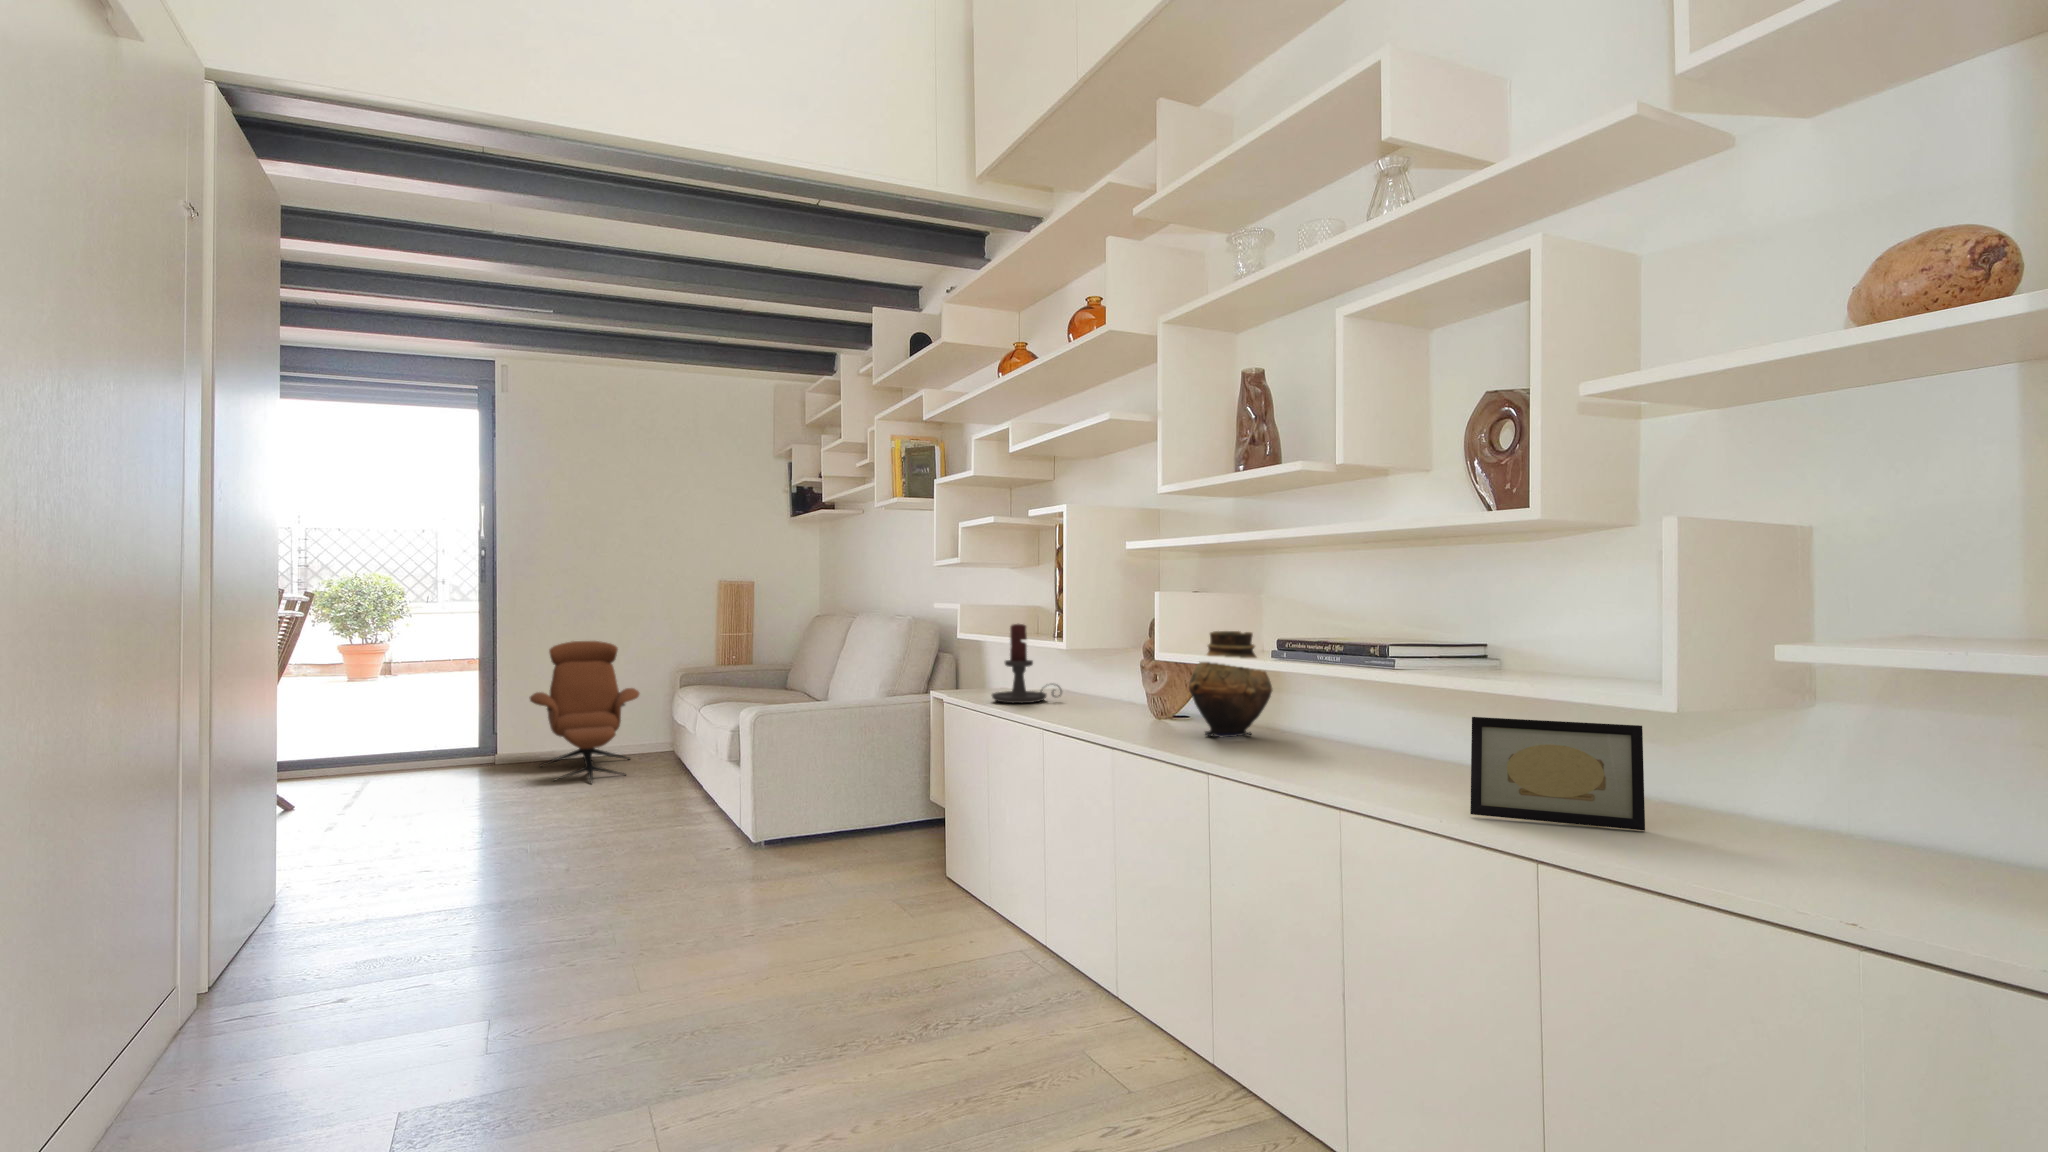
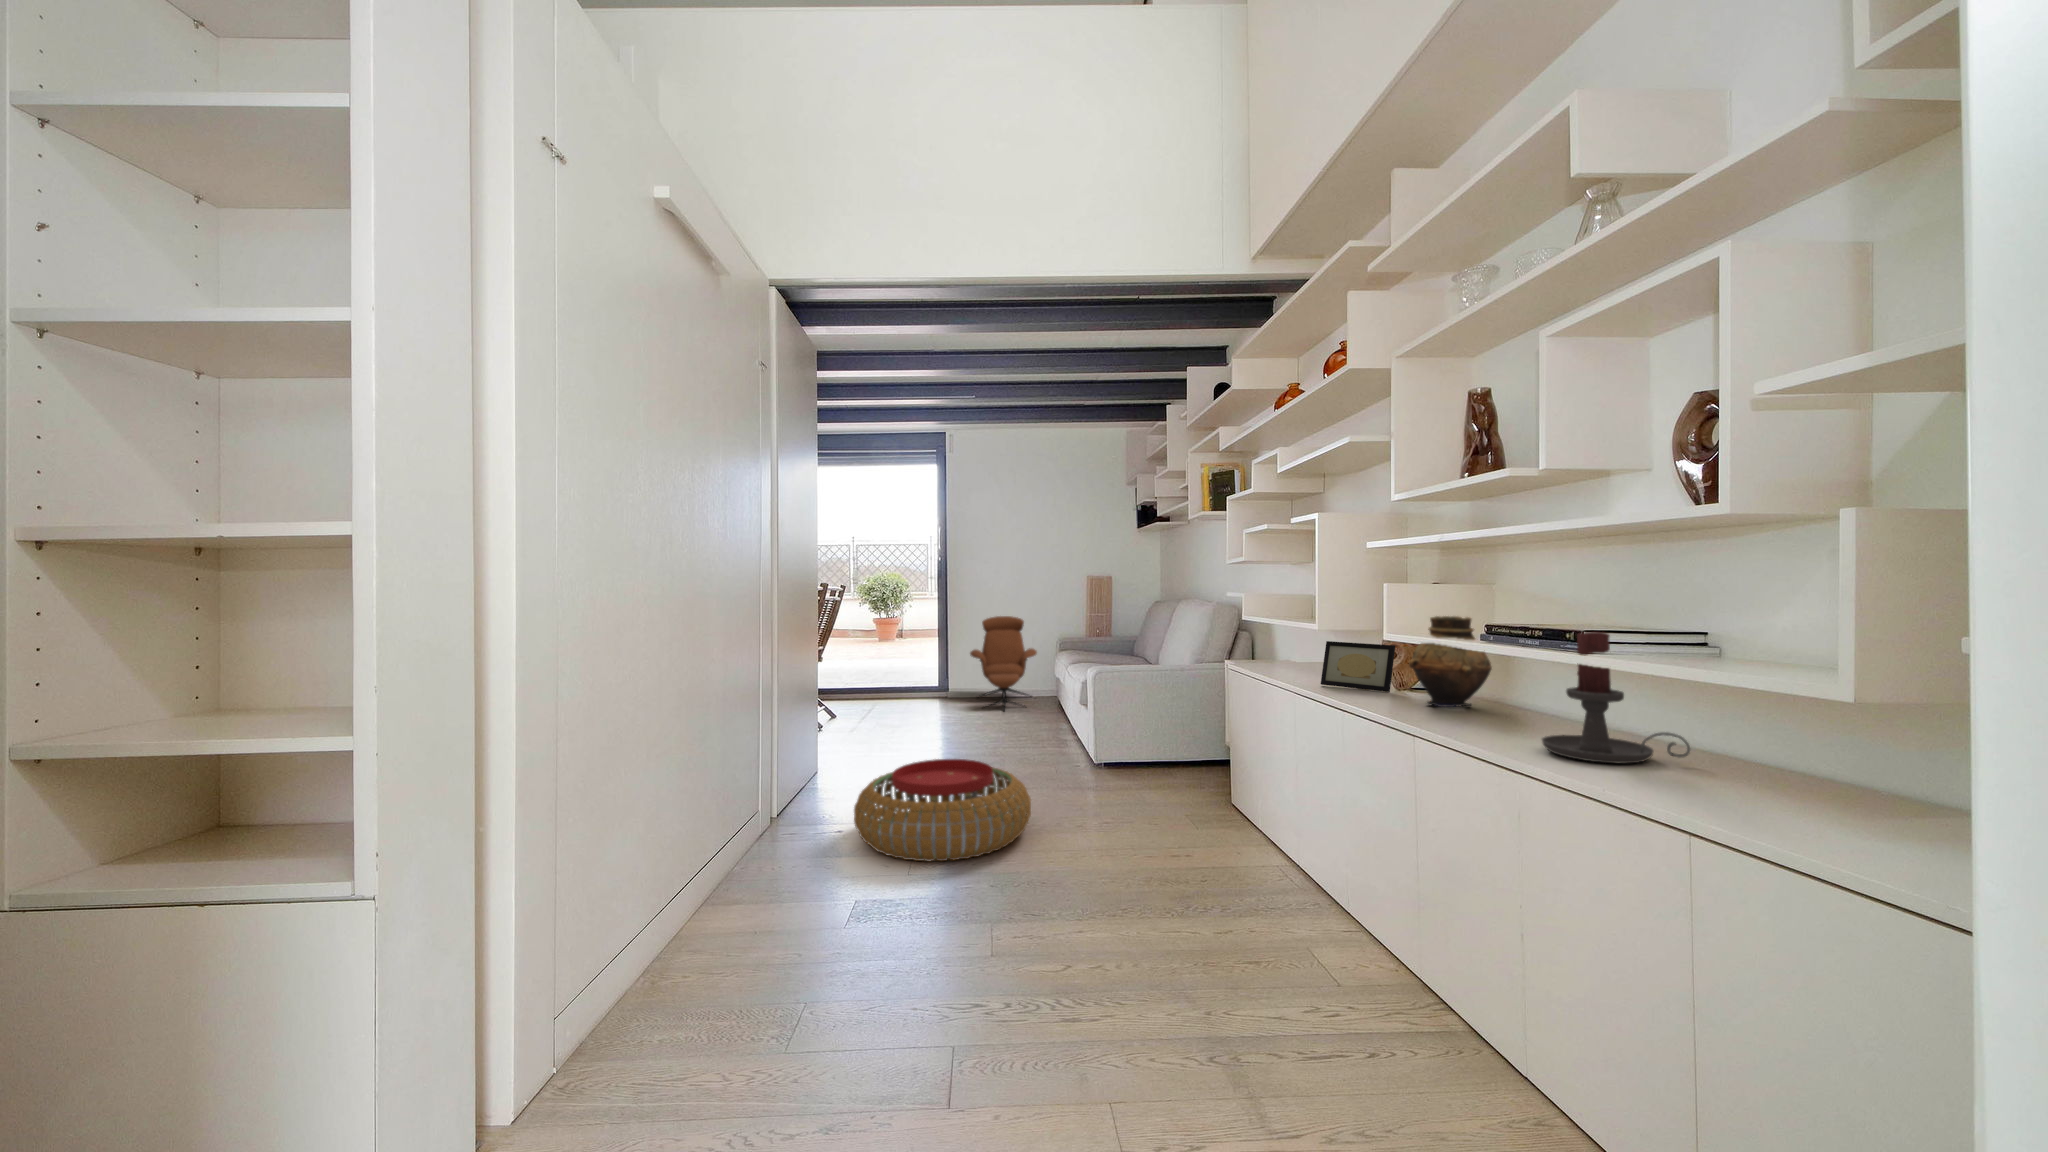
candle holder: present [991,624,1062,703] -> present [1542,631,1690,763]
picture frame: present [1470,717,1645,831] -> present [1321,641,1395,692]
pouf: none [380,859,681,1025] -> present [854,759,1031,861]

